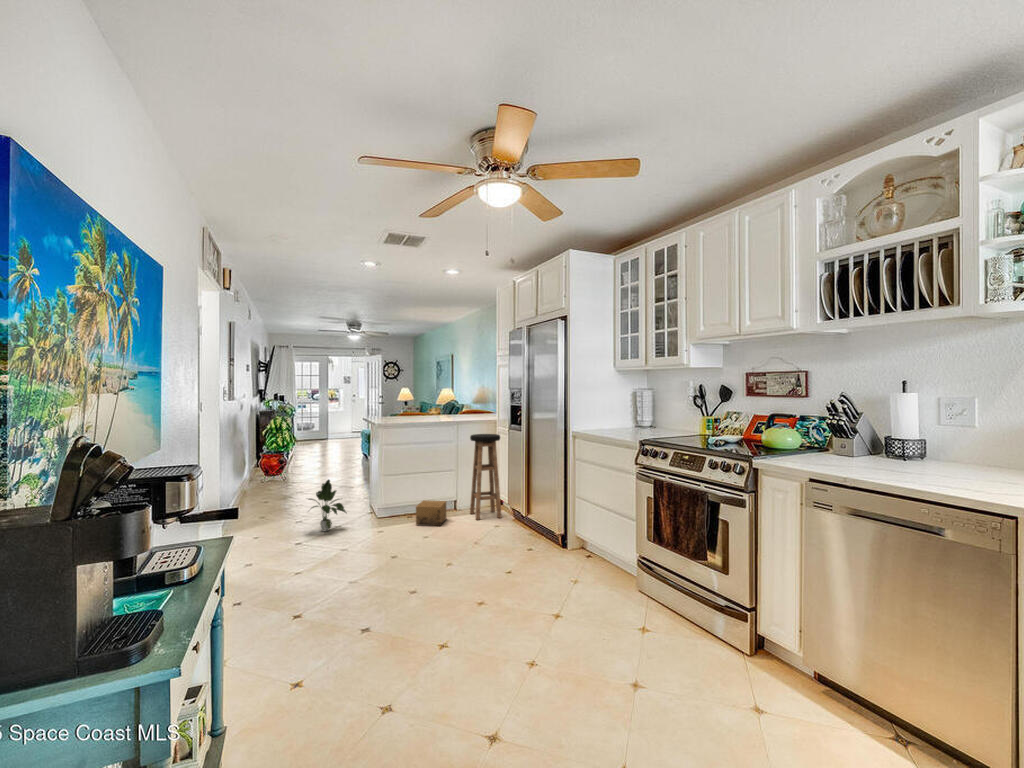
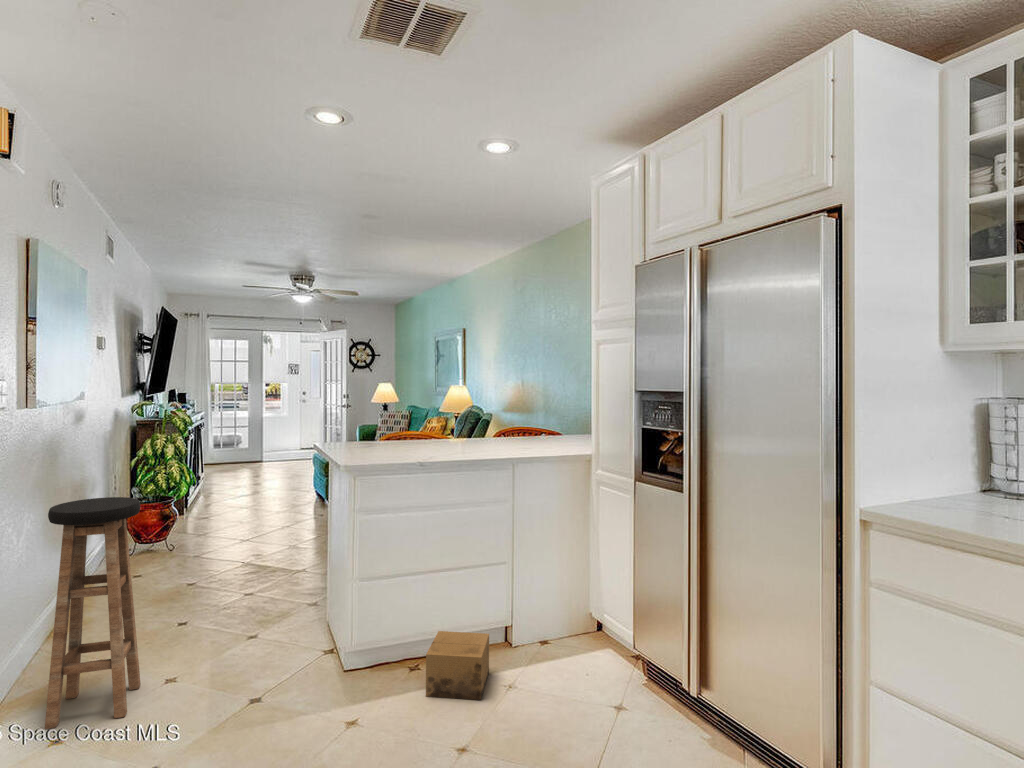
bar stool: present [470,434,501,520] -> present [45,497,141,729]
potted plant: present [309,480,347,531] -> none [172,597,271,720]

